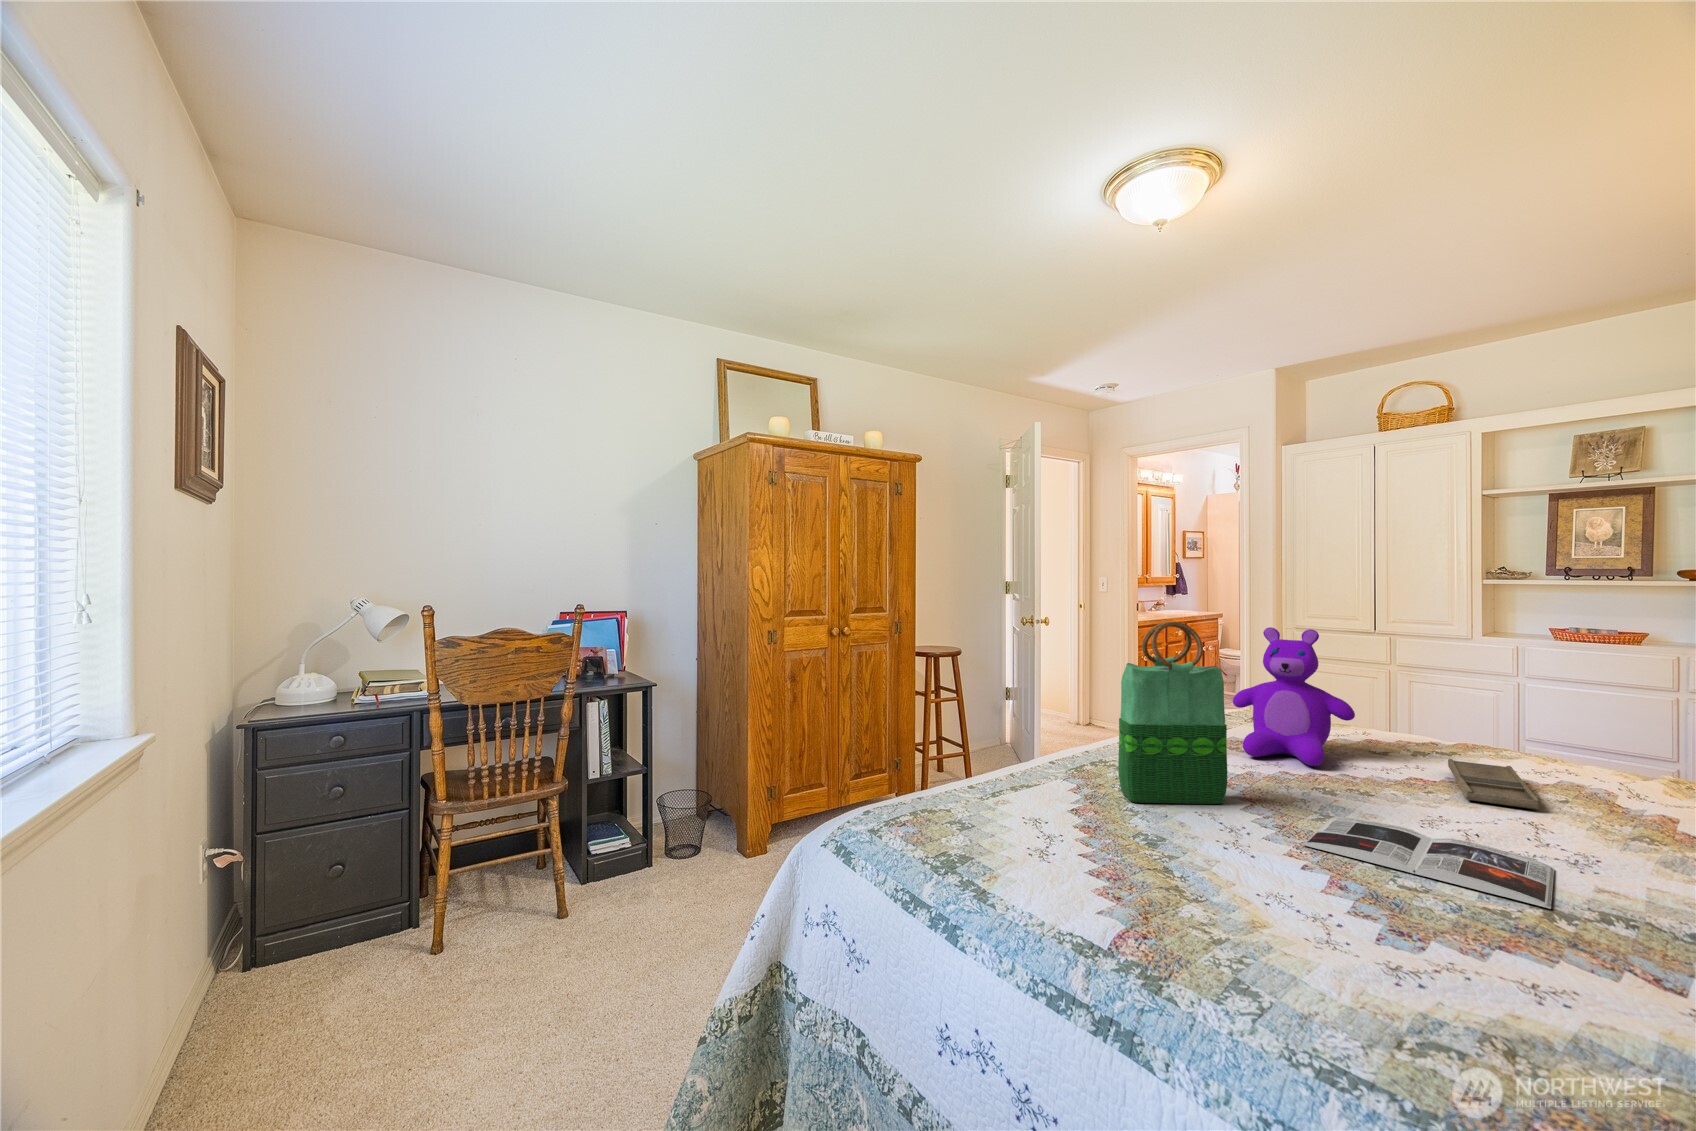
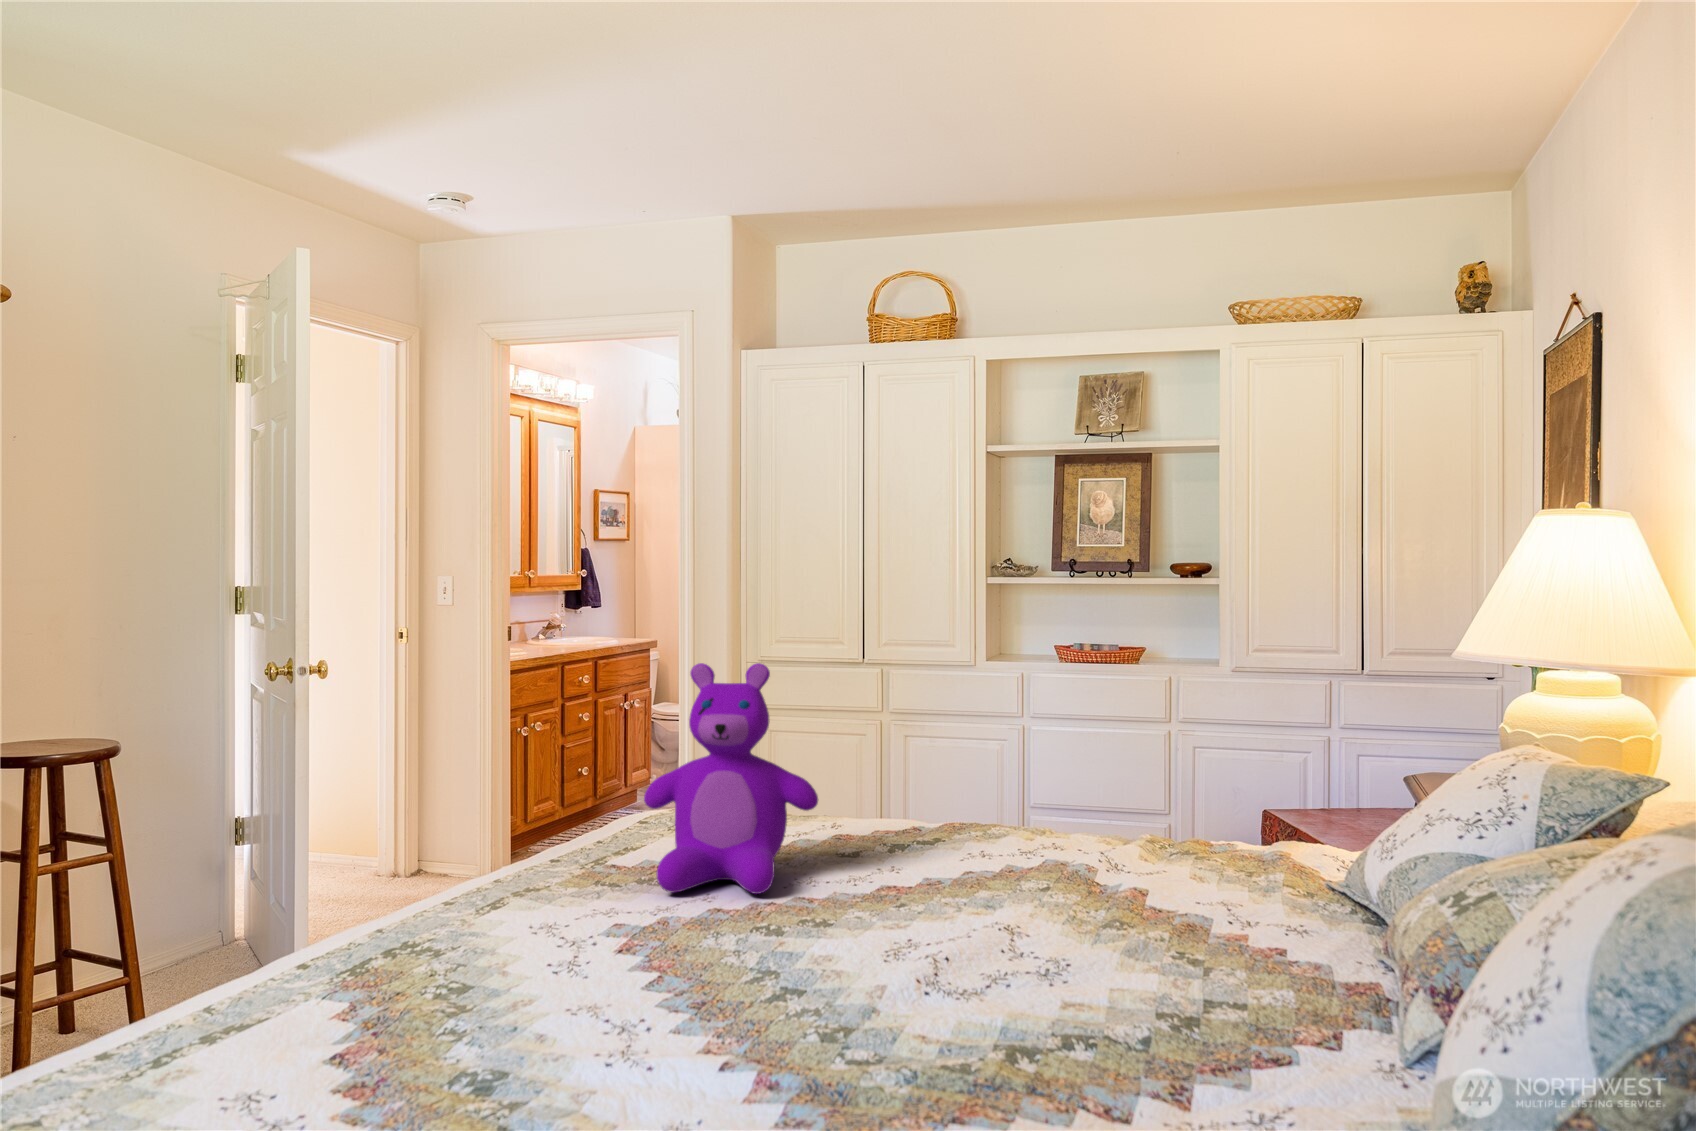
tote bag: present [1118,622,1227,804] -> none [432,664,620,1013]
tray: present [1448,759,1540,810] -> none [933,851,1026,910]
magazine: present [1304,817,1554,909] -> none [725,968,1026,1046]

